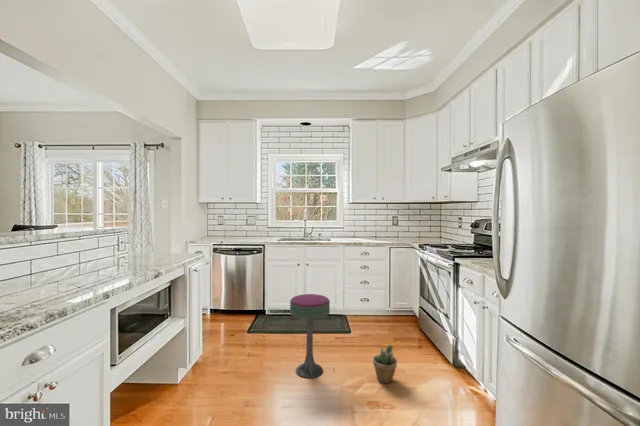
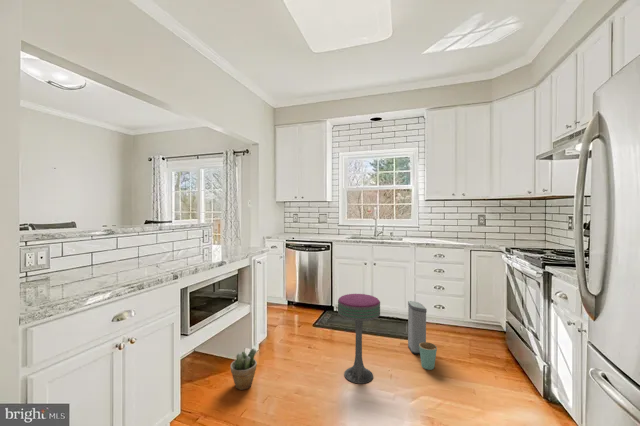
trash can: none [345,297,373,356] -> present [408,301,437,370]
potted plant: present [373,345,397,383] -> present [231,348,257,390]

